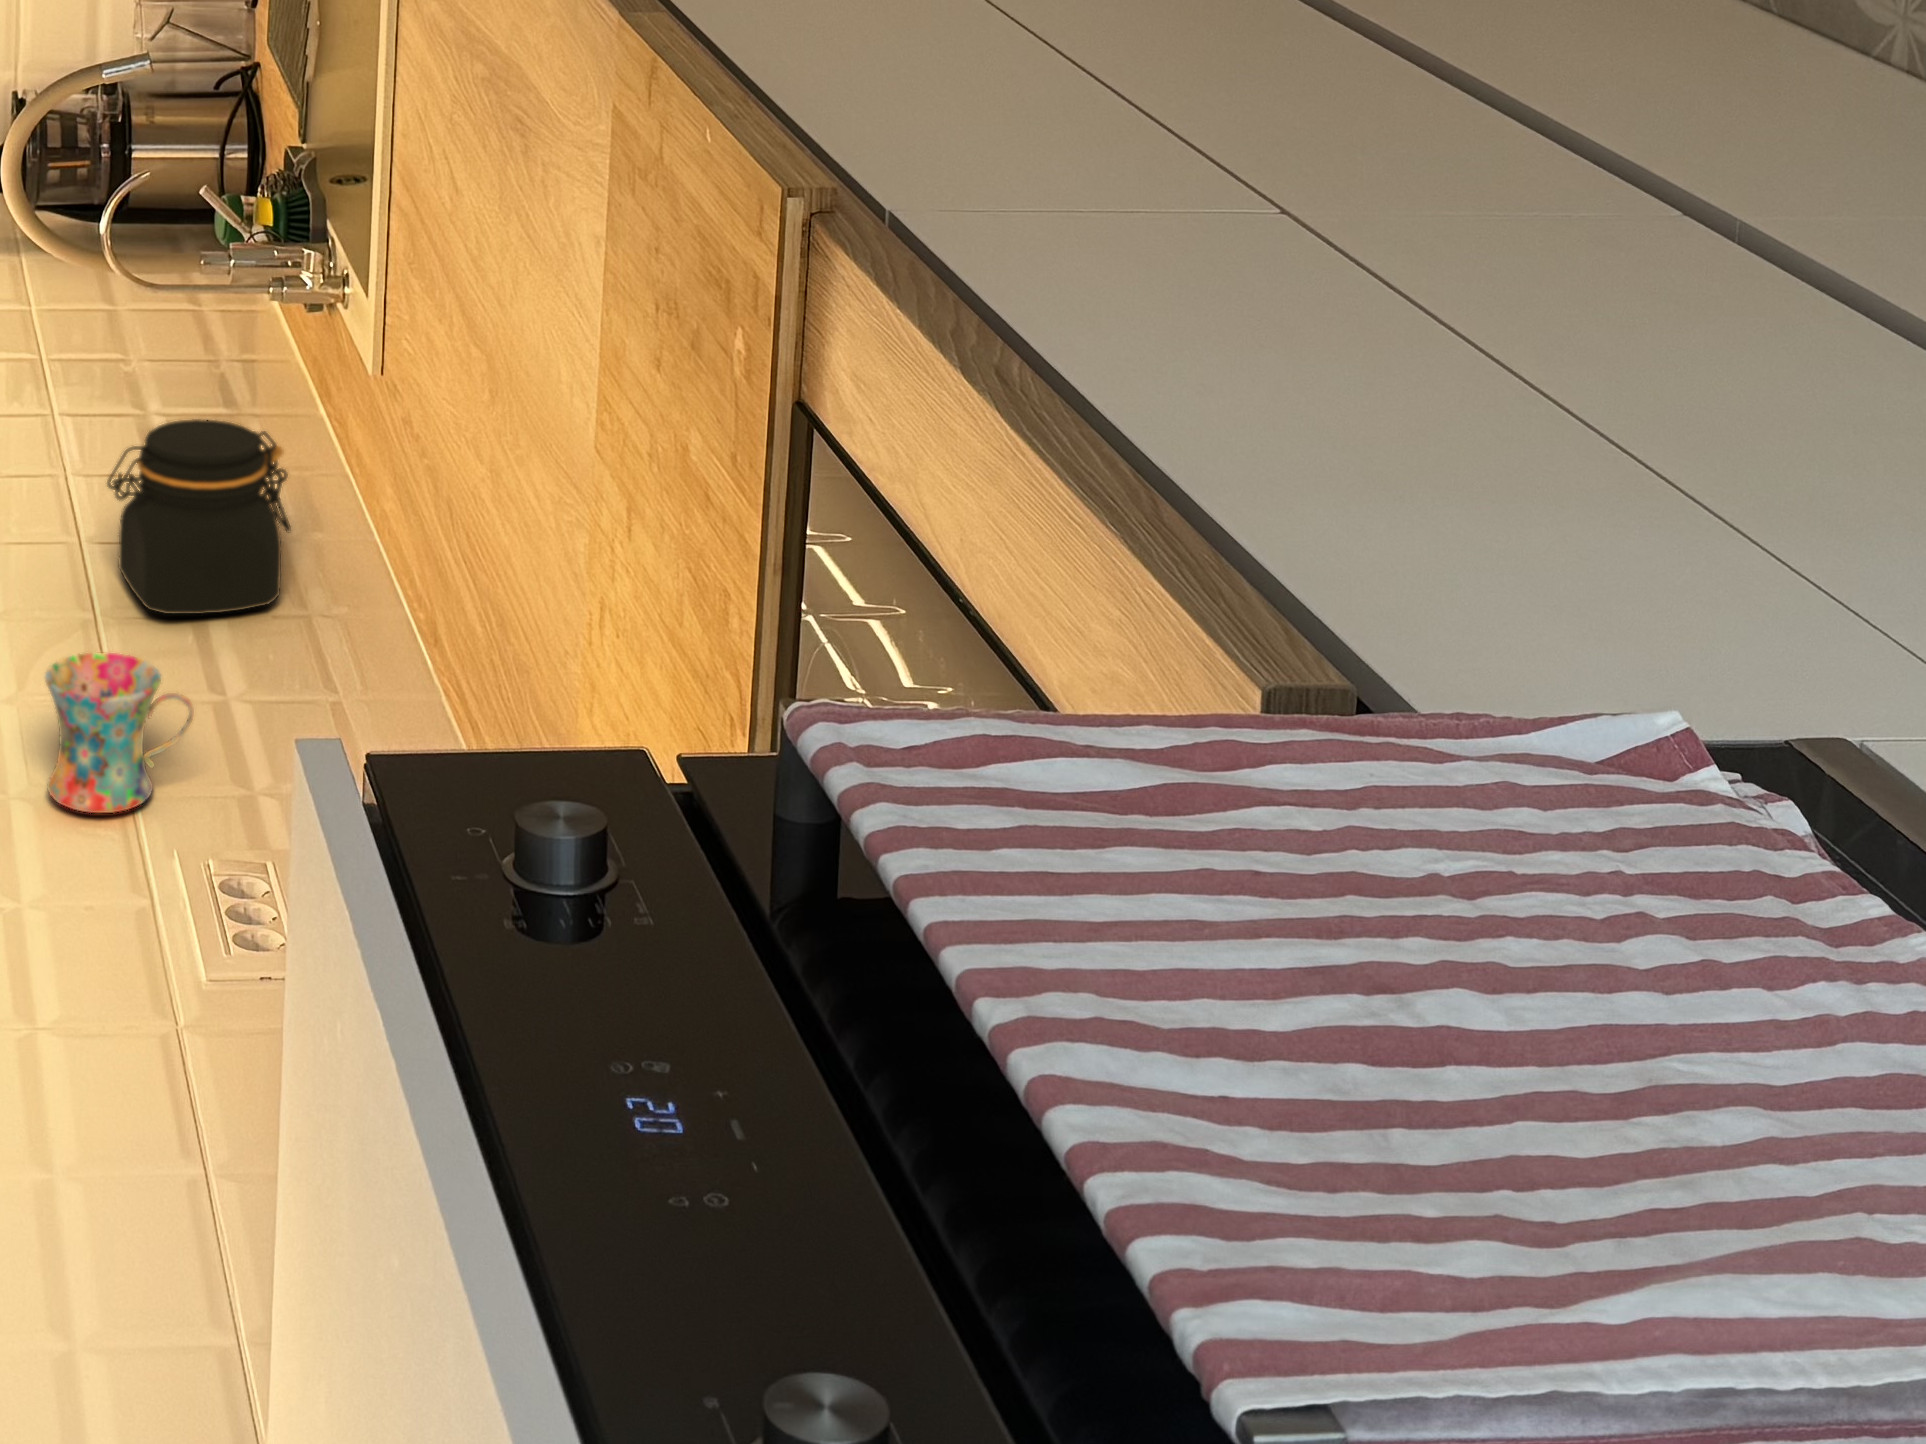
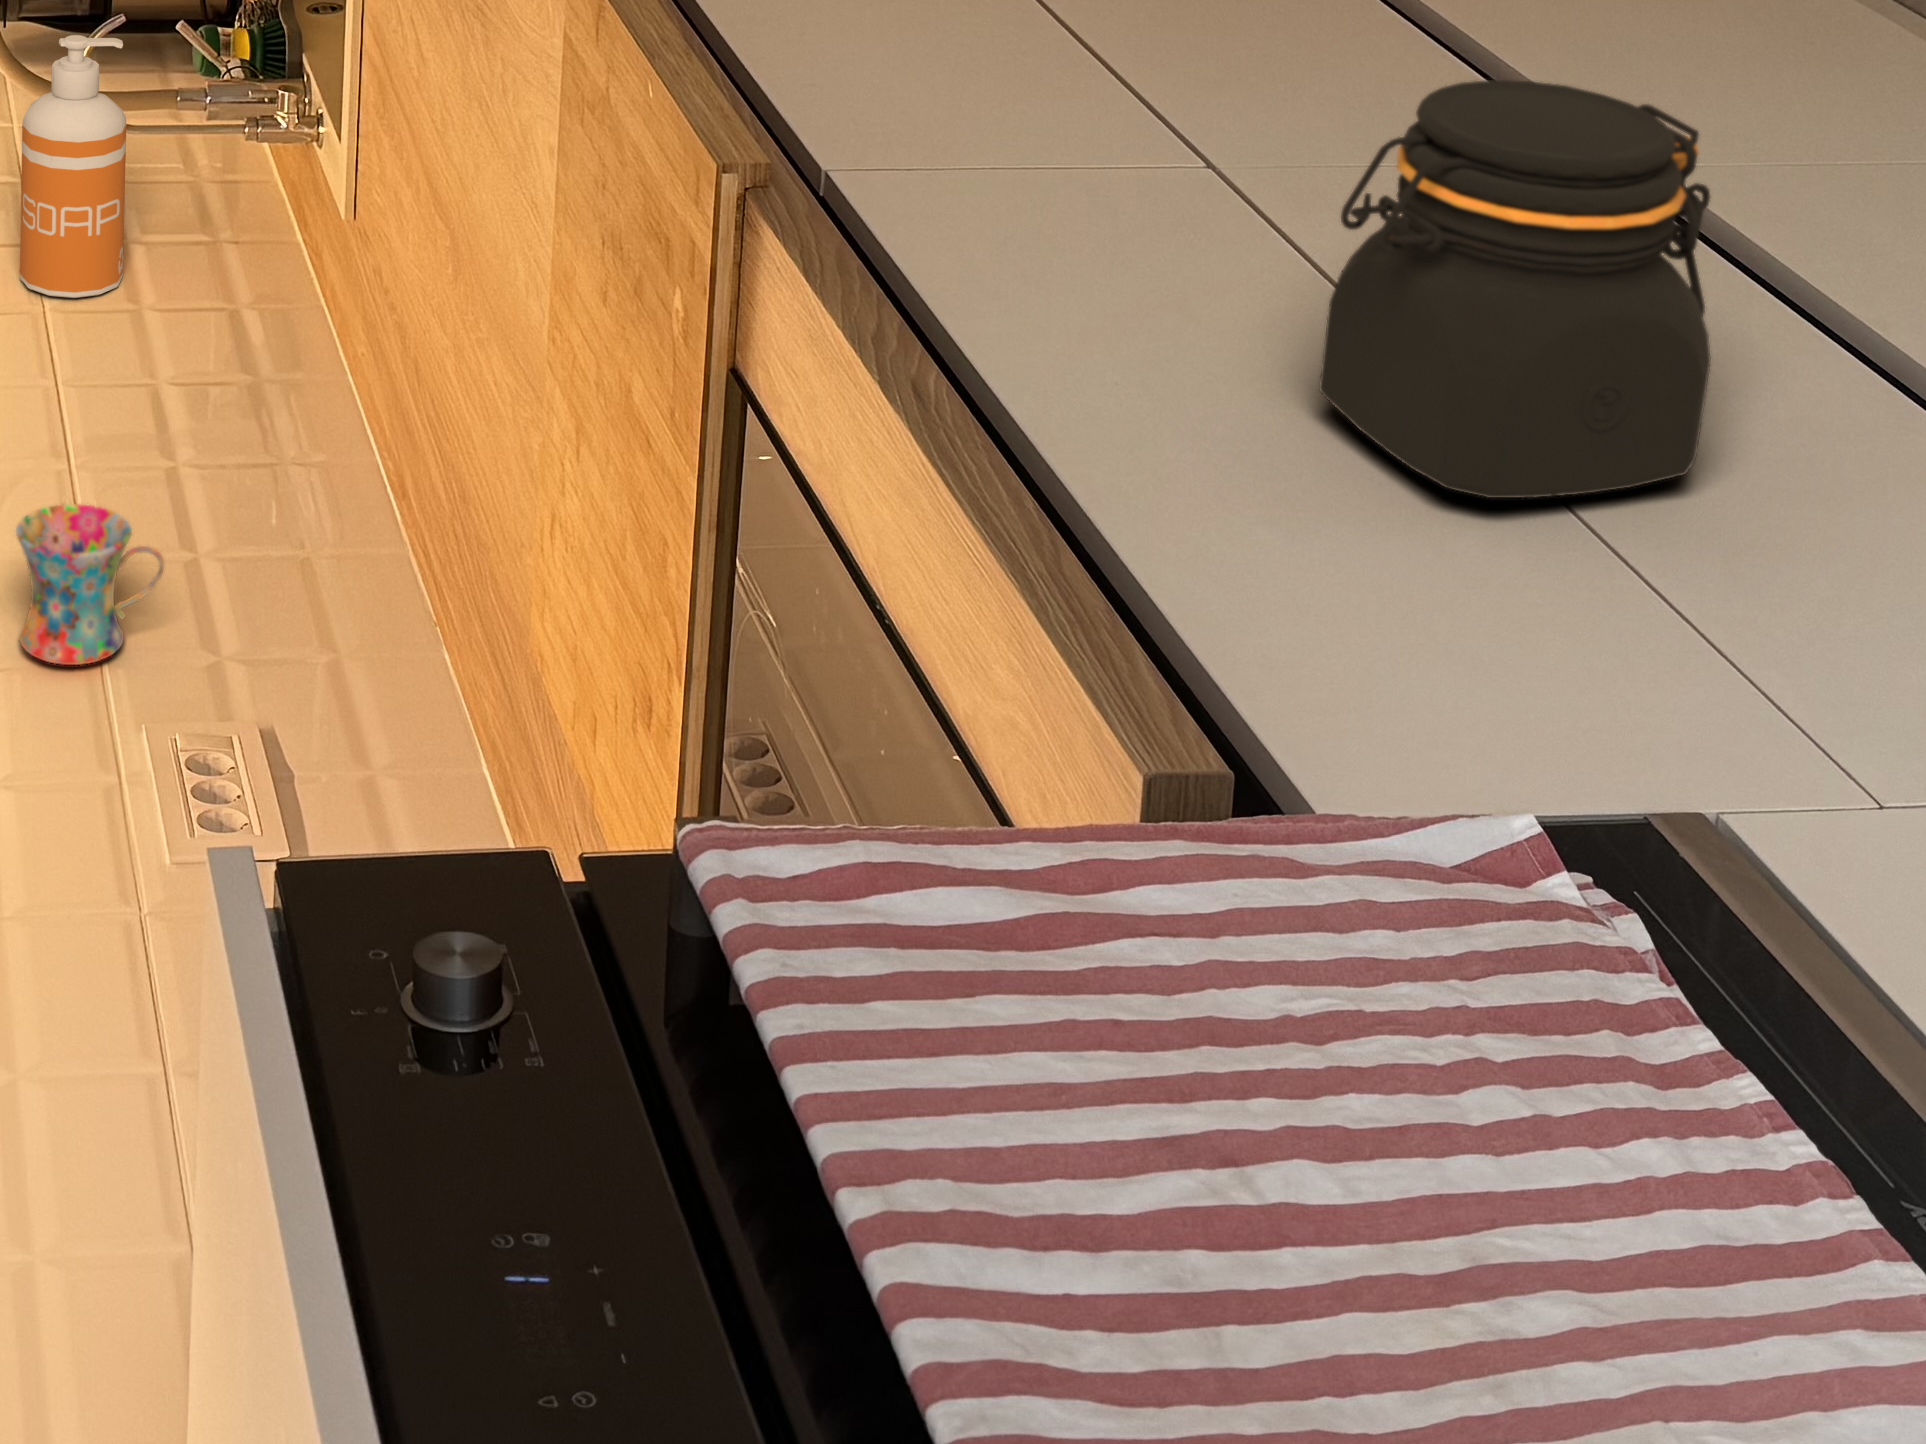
soap dispenser: none [42,208,149,472] -> present [20,35,126,298]
jar: present [107,419,291,614] -> present [1319,80,1711,498]

